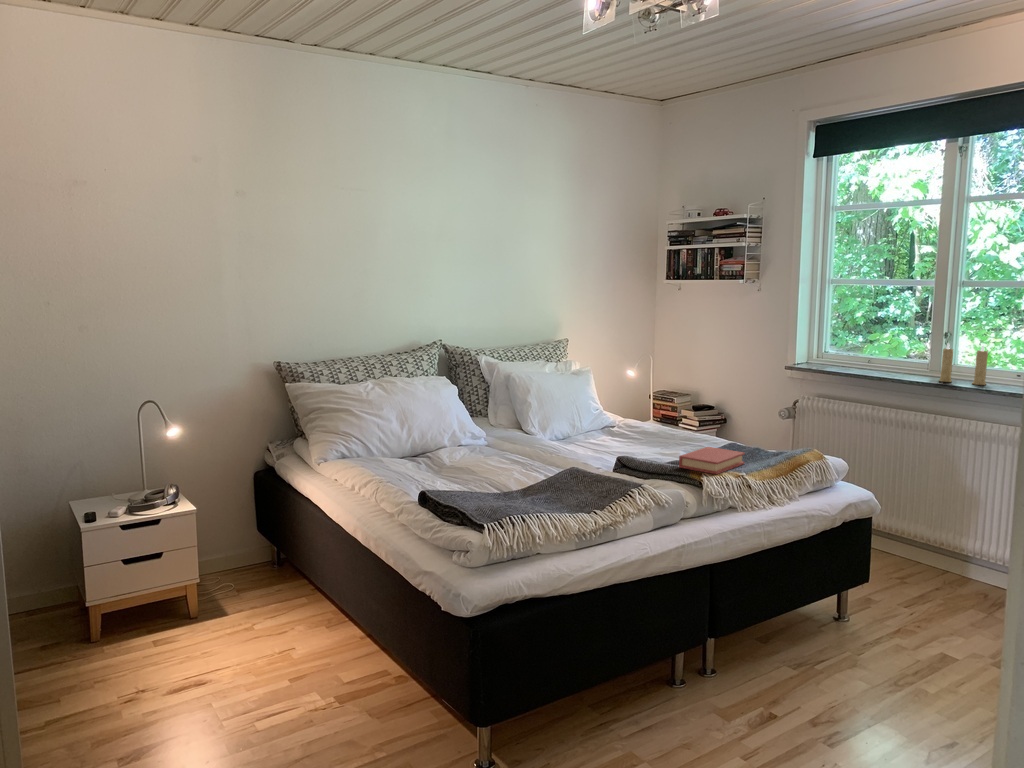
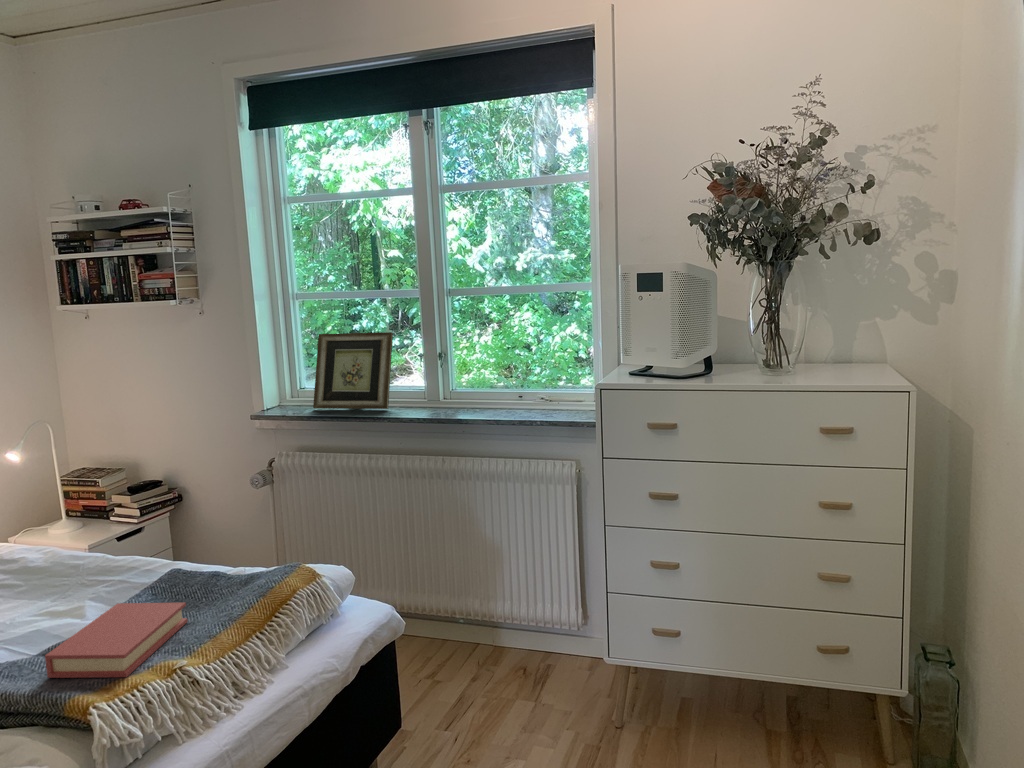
picture frame: none [833,312,907,374] -> present [313,332,393,409]
candle: present [939,343,988,385] -> none [439,362,493,413]

